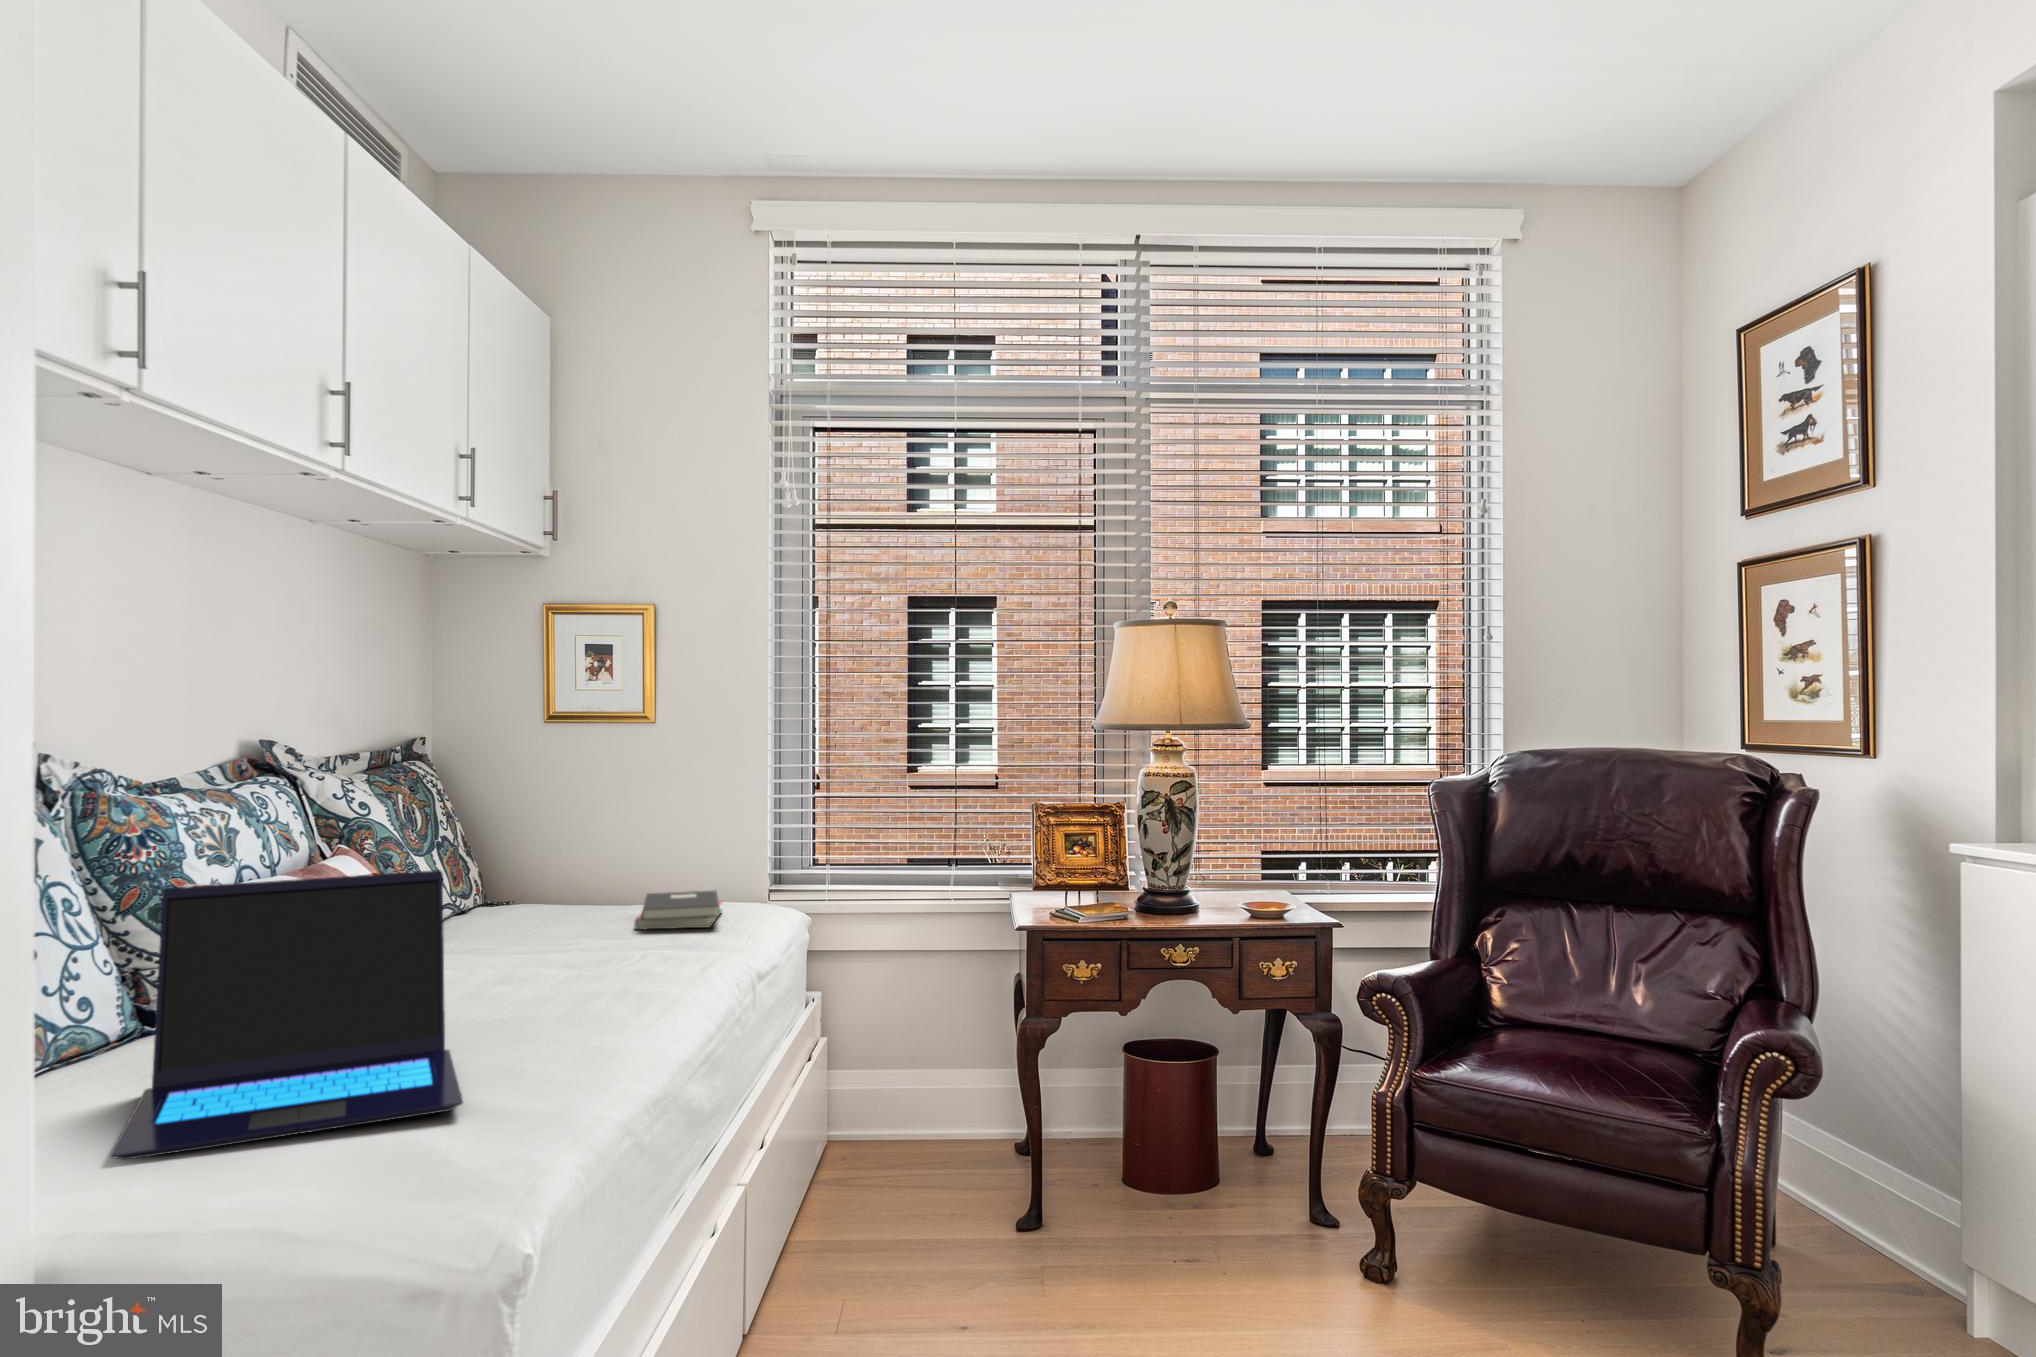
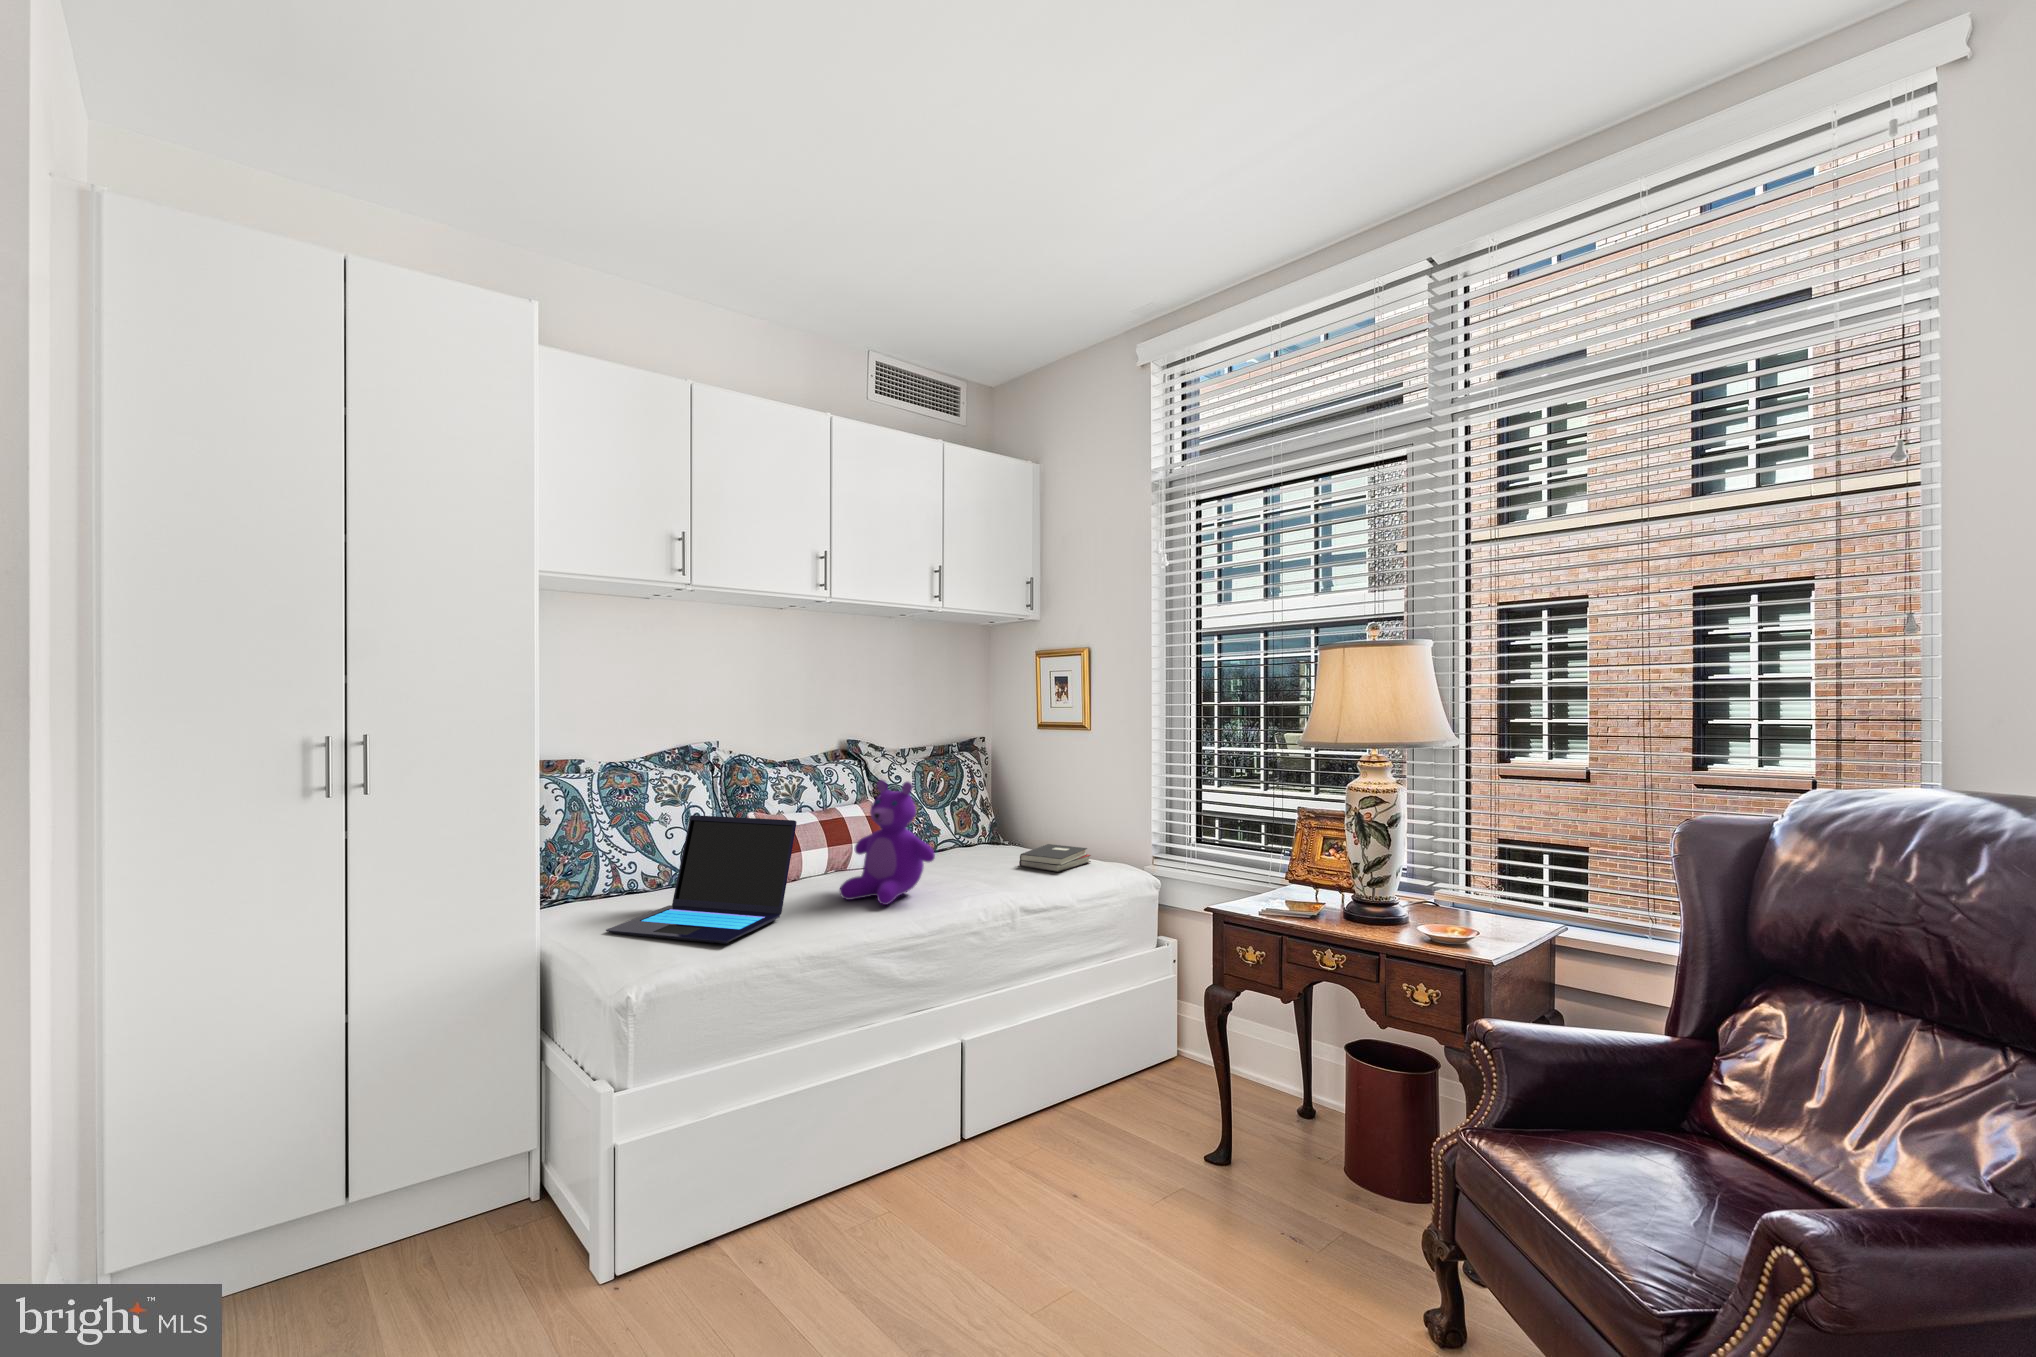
teddy bear: none [452,792,629,1012] -> present [840,780,935,905]

